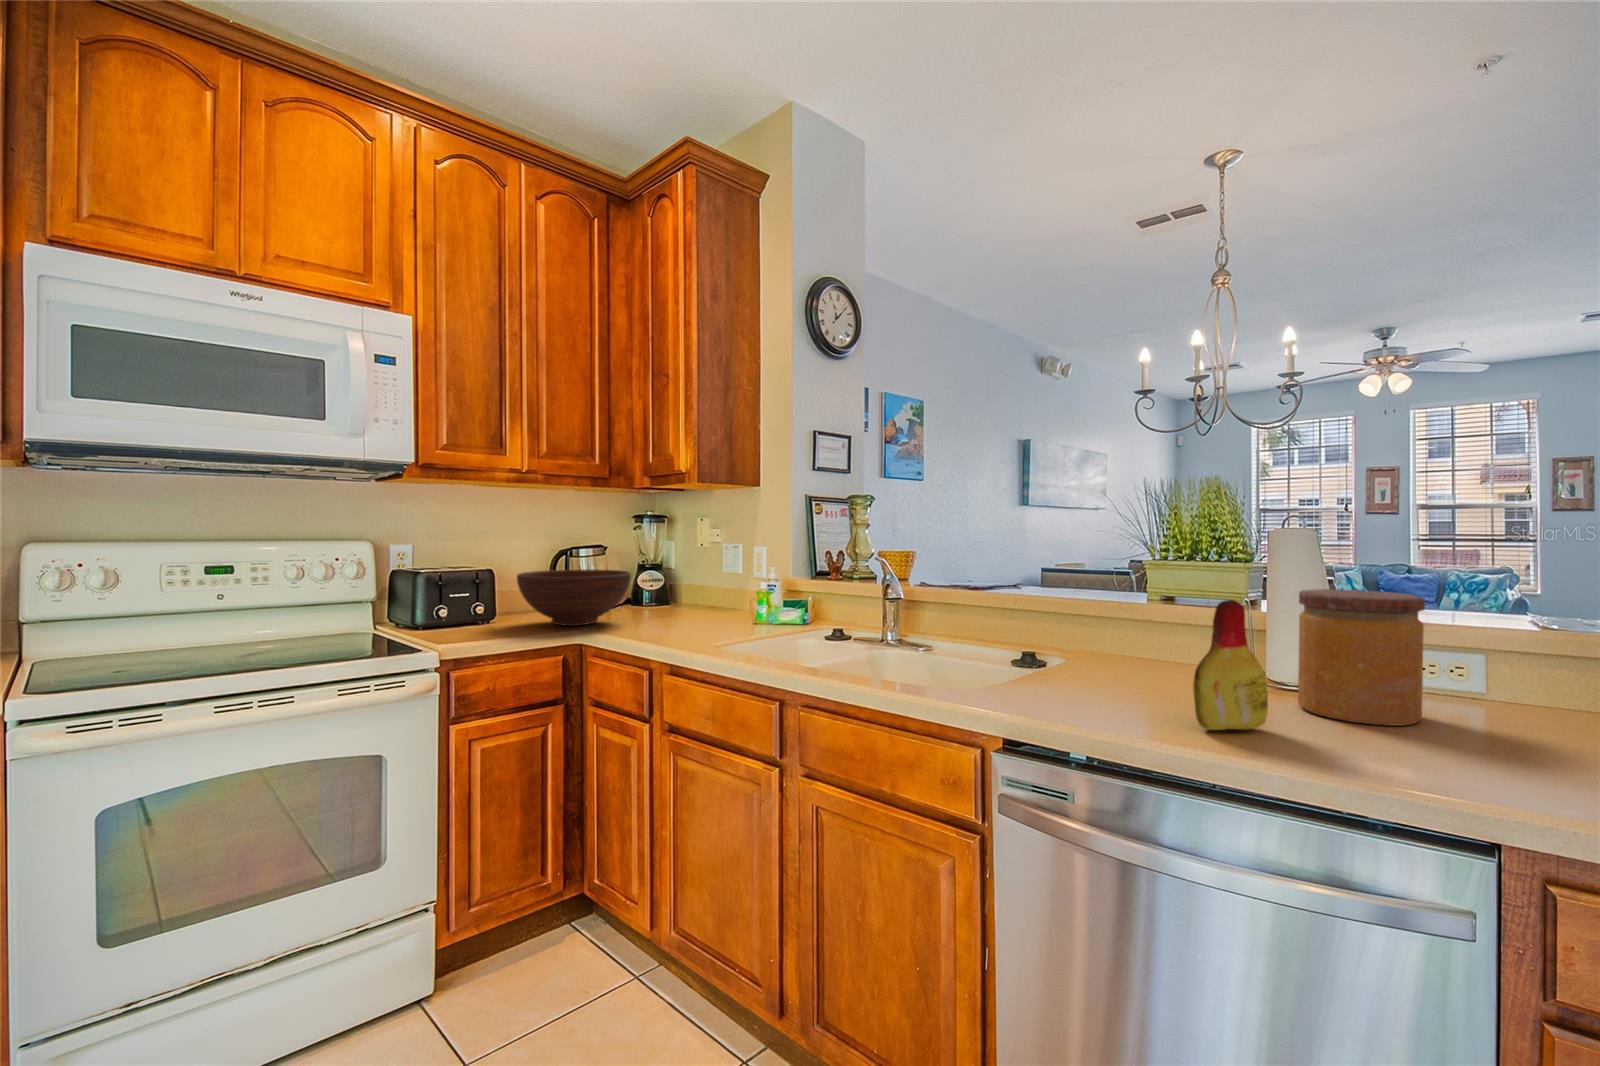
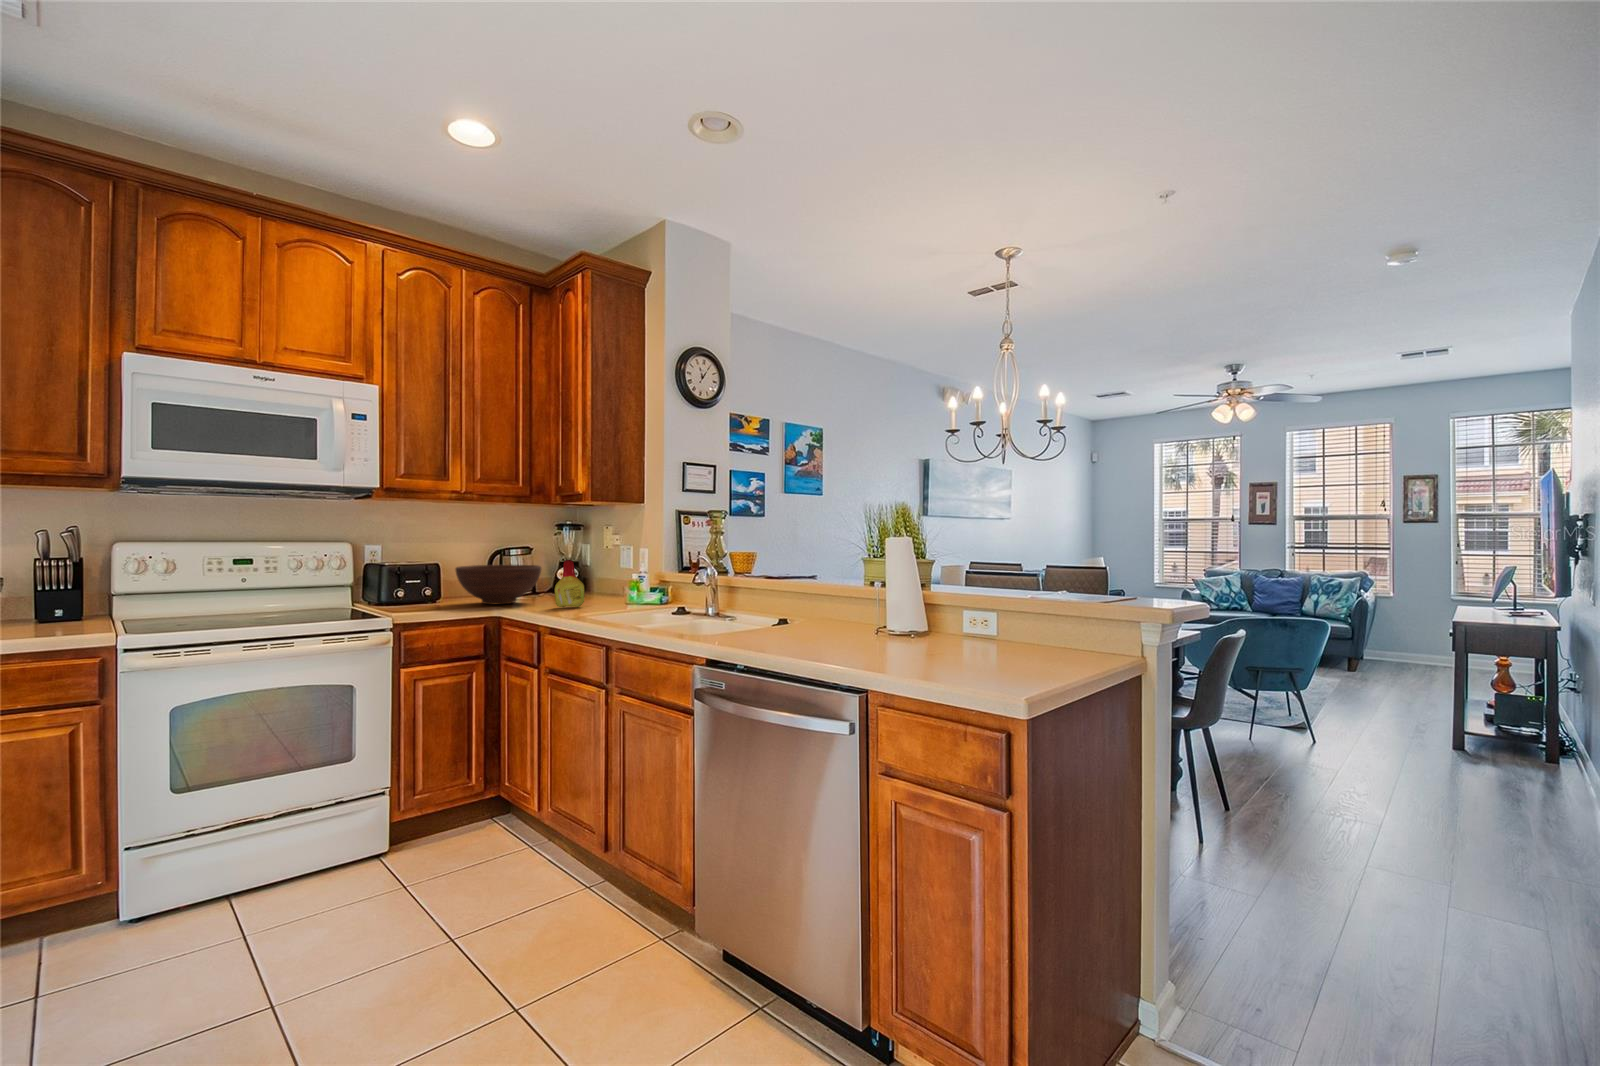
jar: present [1298,589,1425,725] -> none [884,572,944,648]
bottle: present [1193,600,1268,730] -> present [555,560,584,607]

